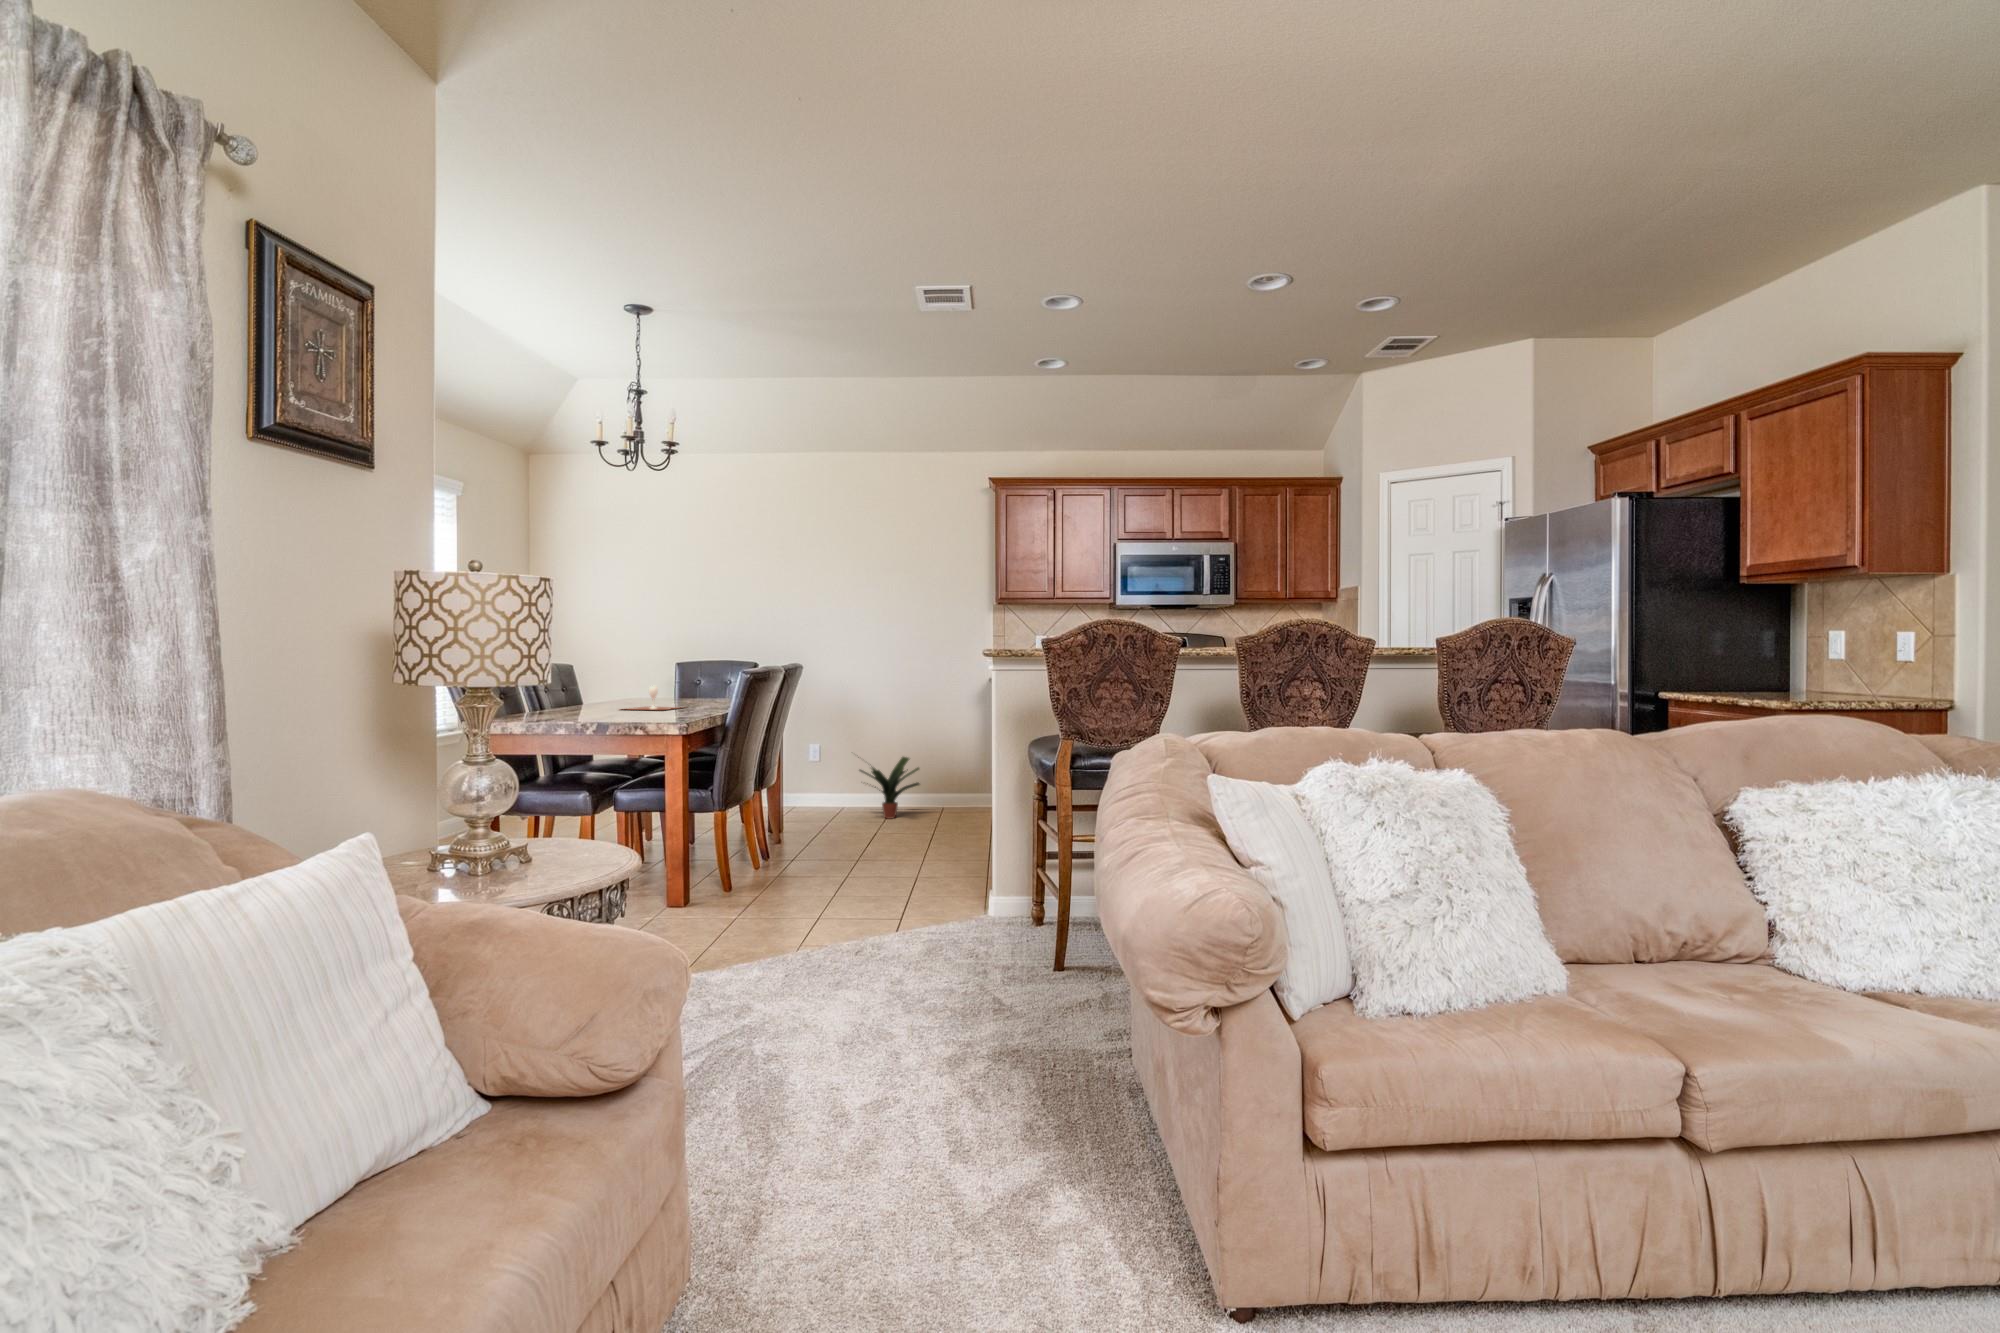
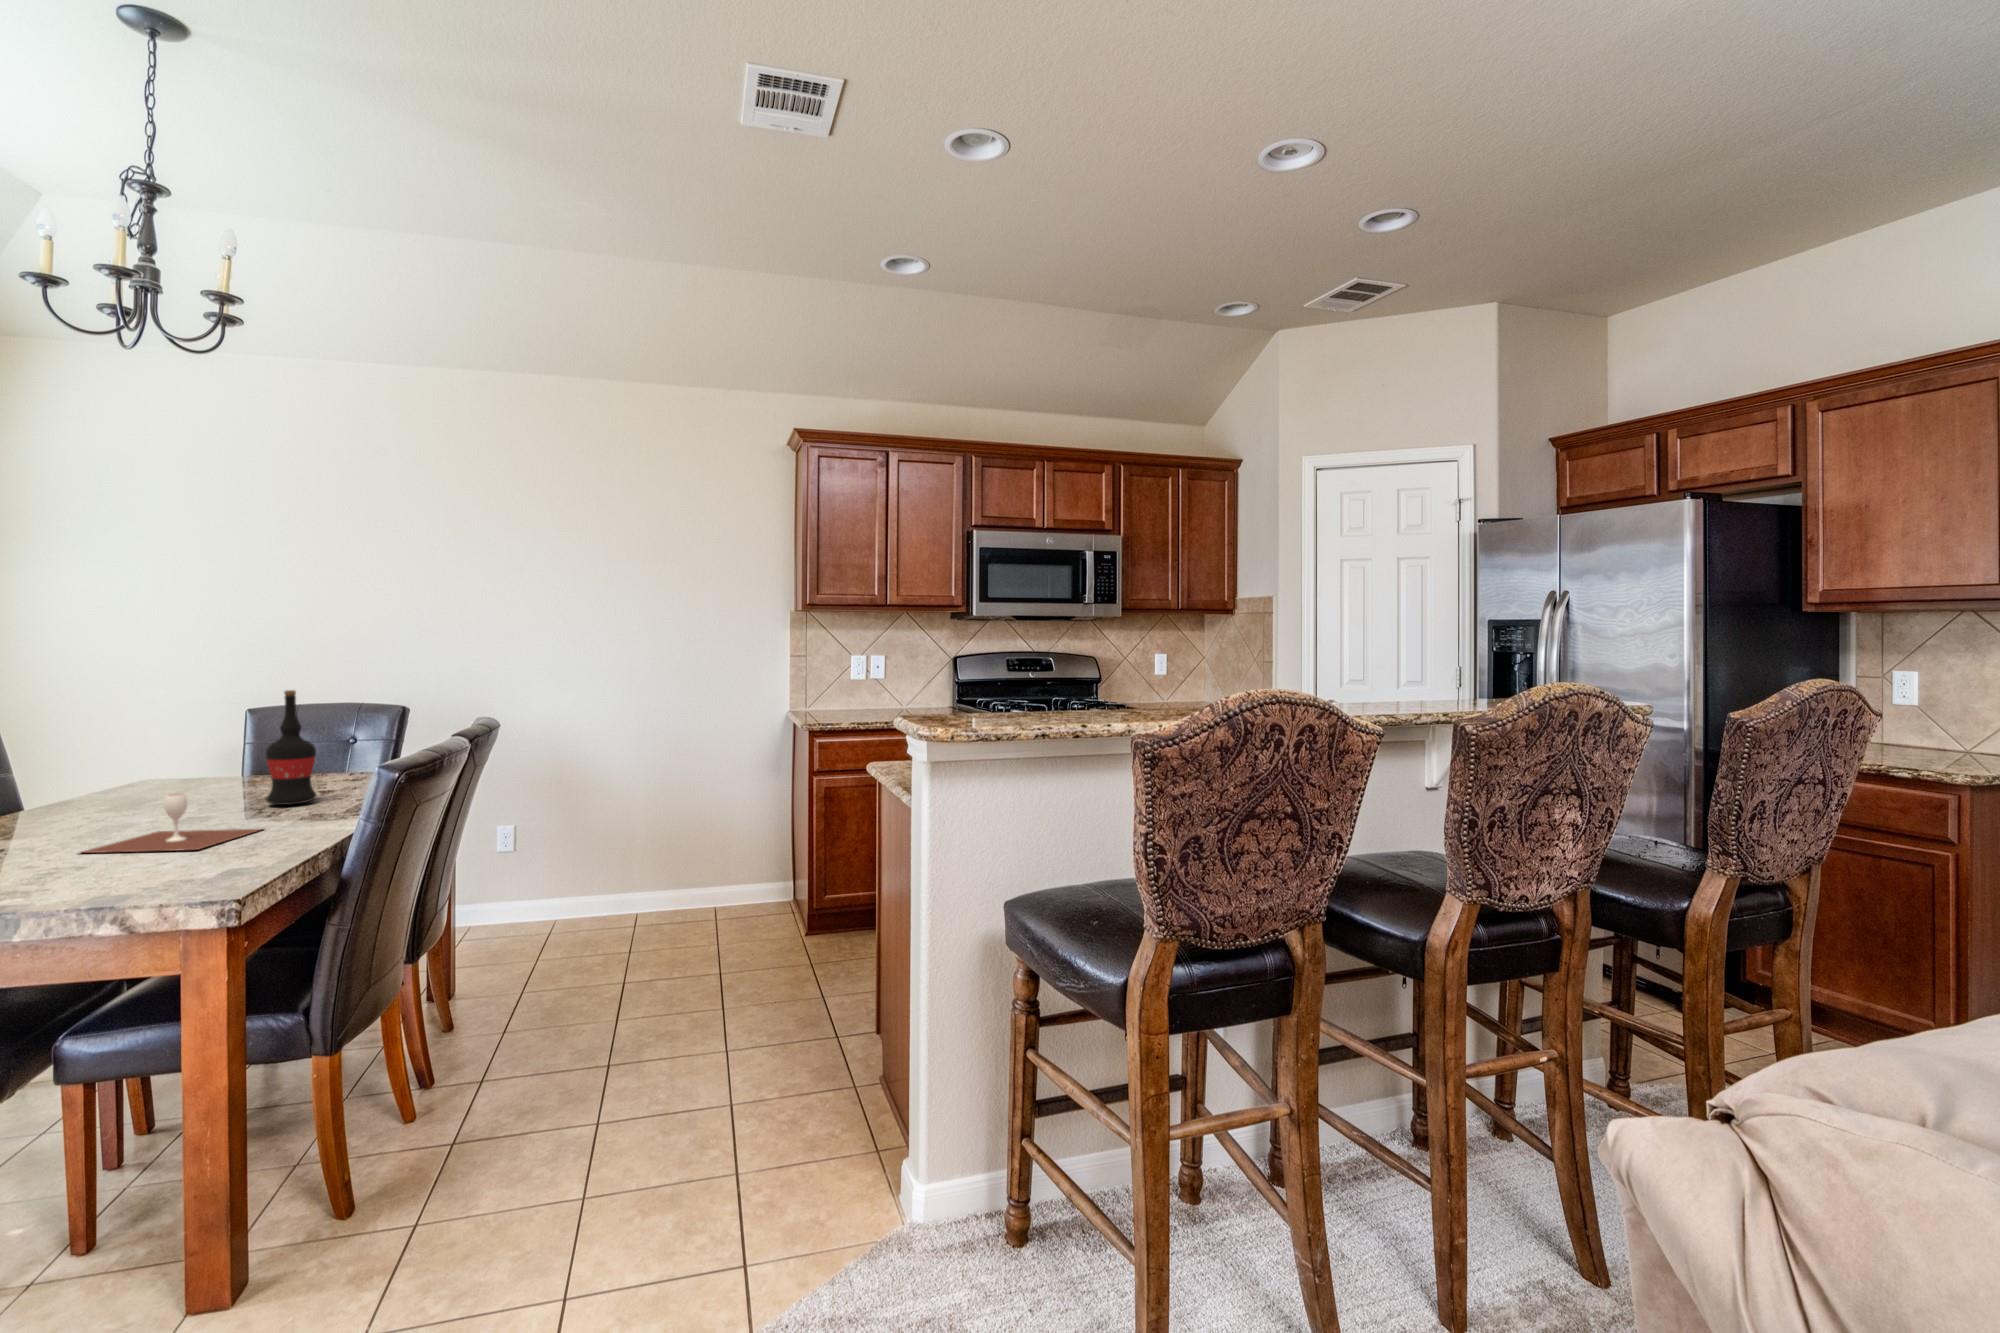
wine bottle: none [687,642,710,702] -> present [266,690,316,805]
potted plant: present [858,757,919,819] -> none [577,836,689,934]

